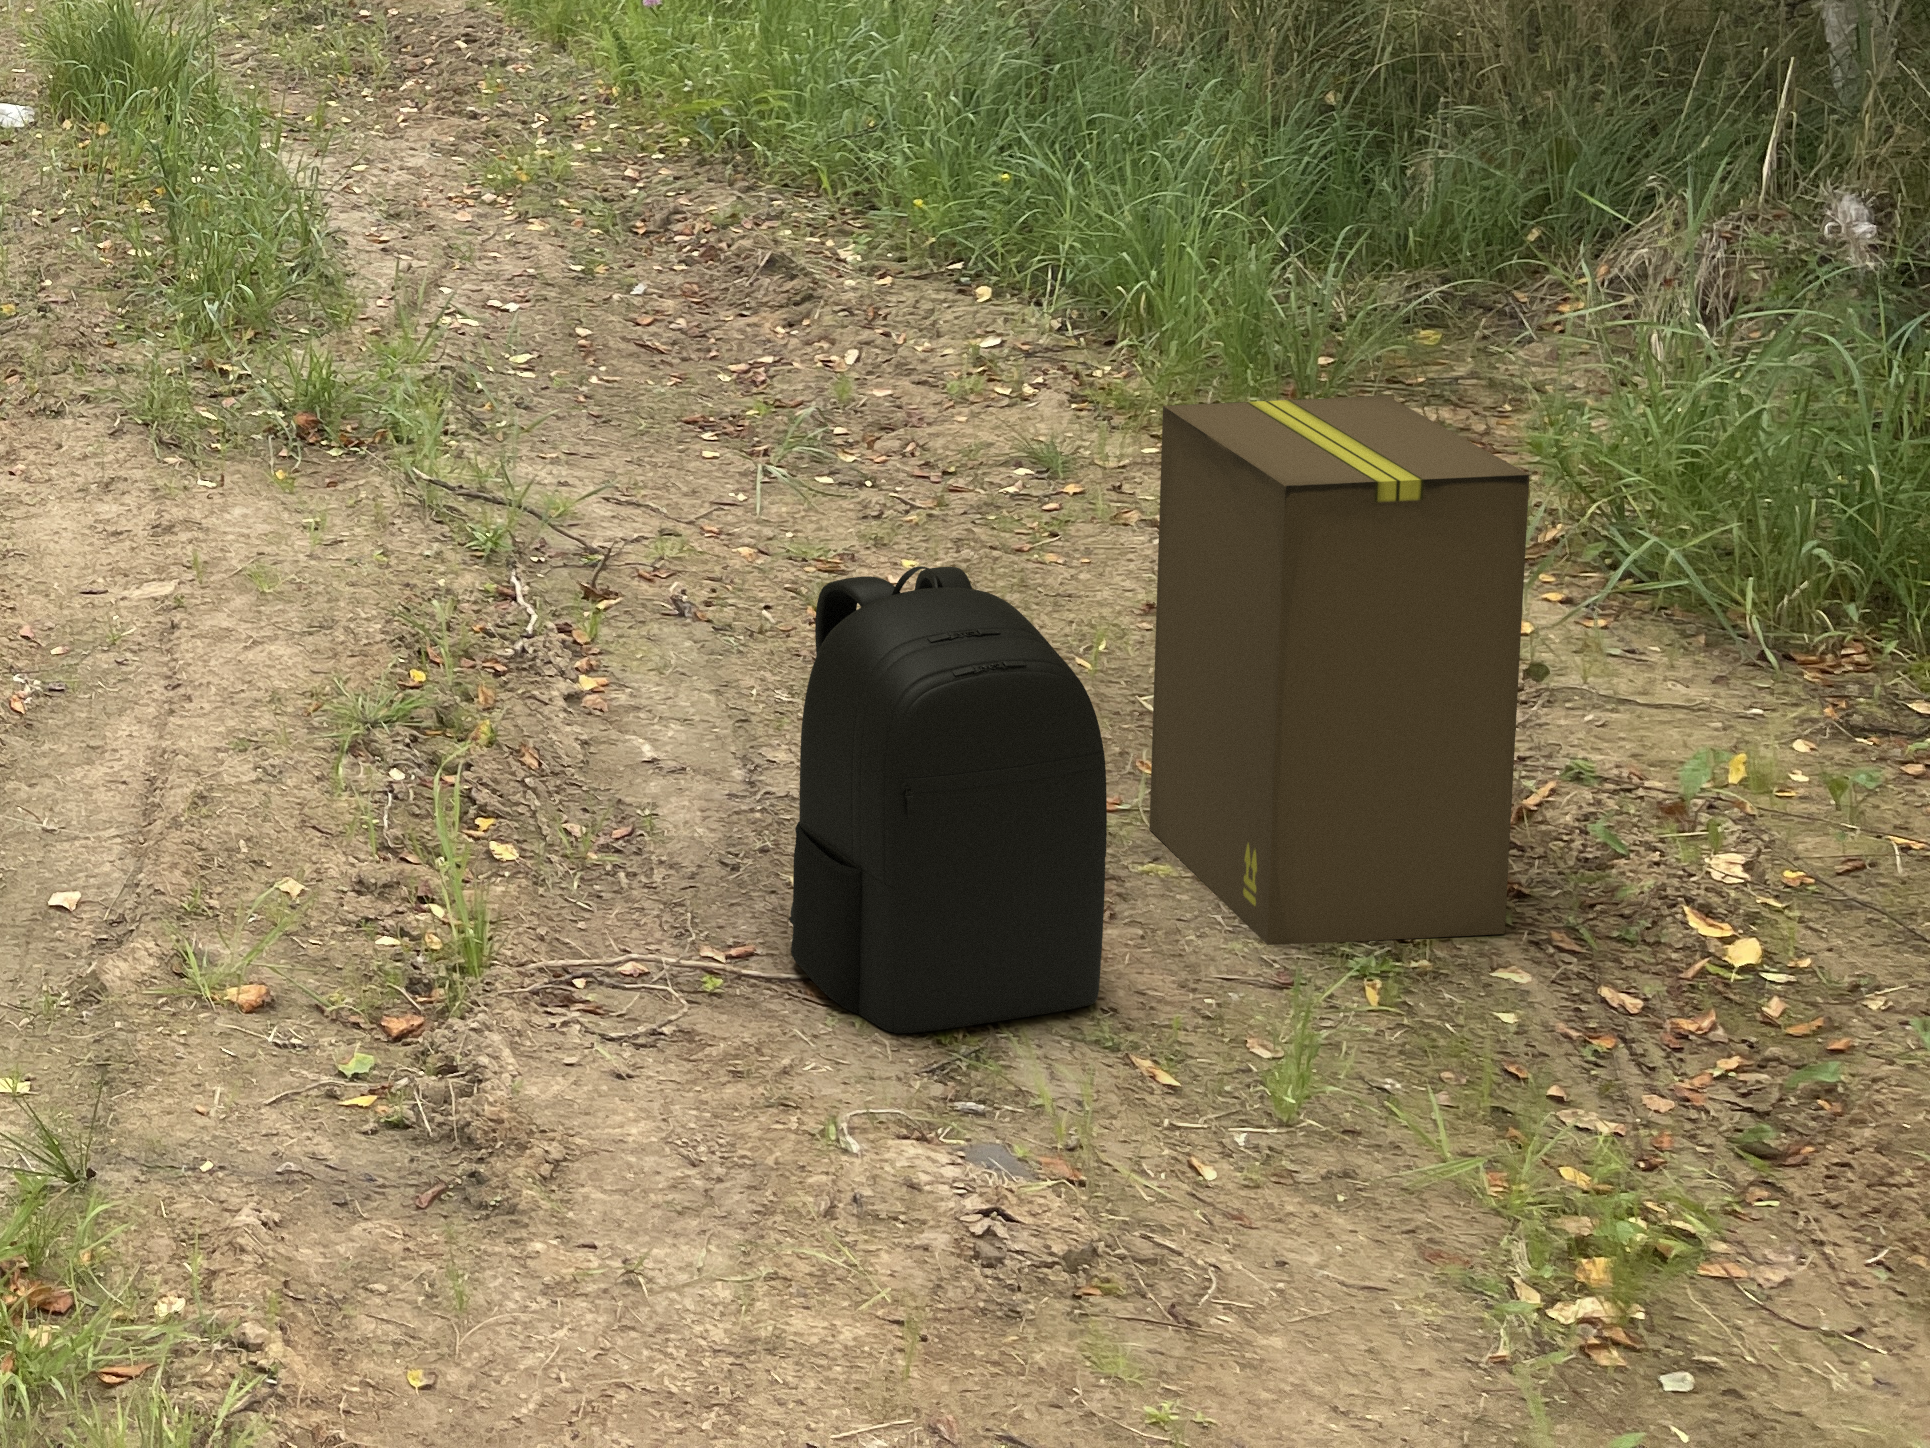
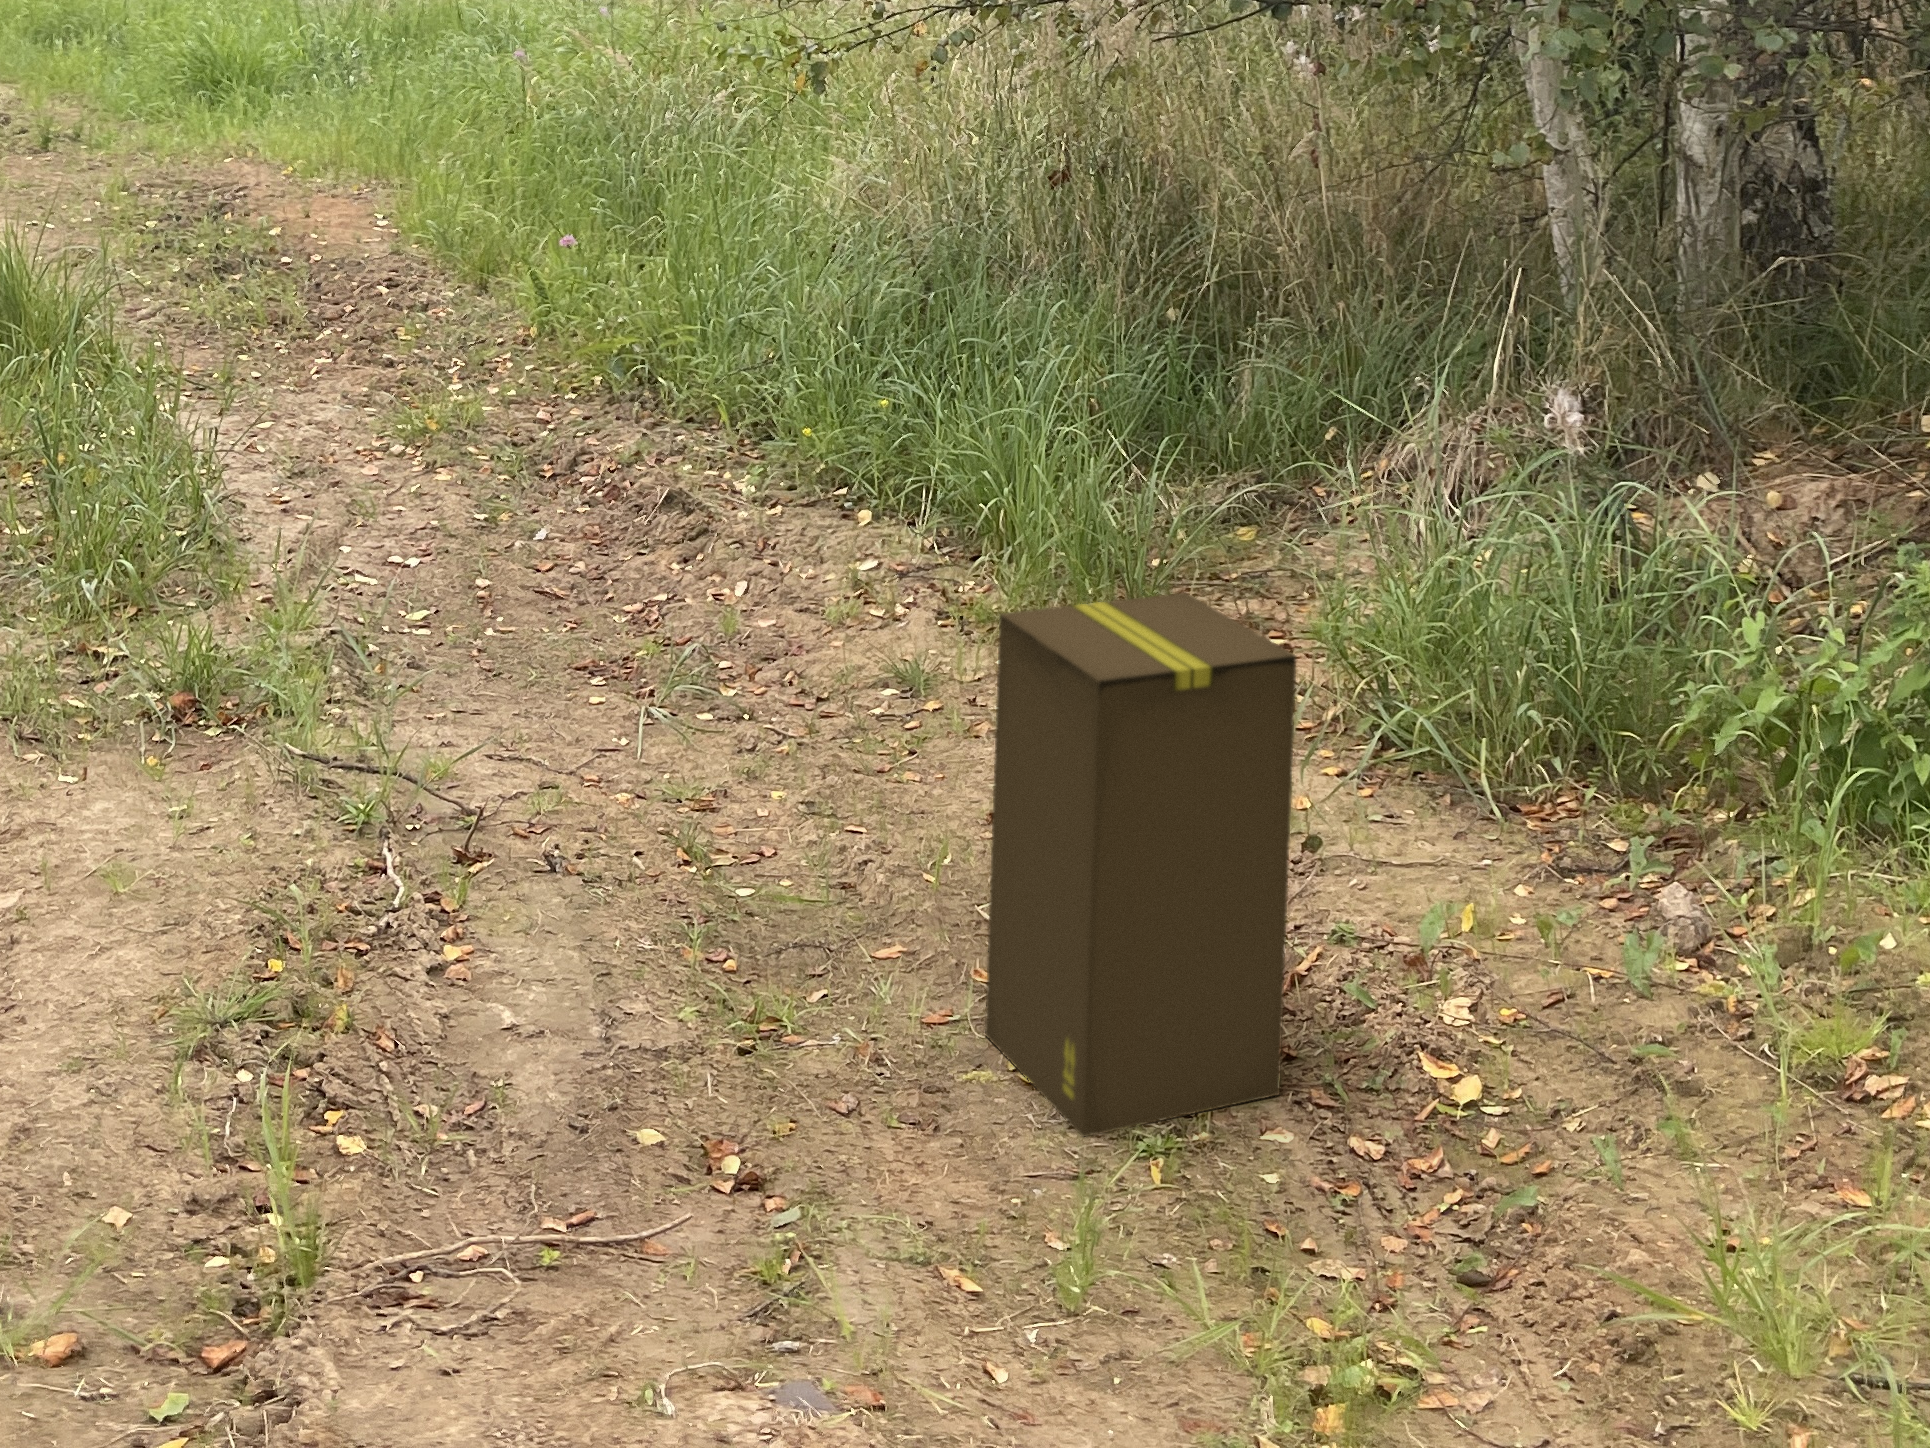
backpack: present [789,566,1107,1033] -> none [637,787,939,1289]

